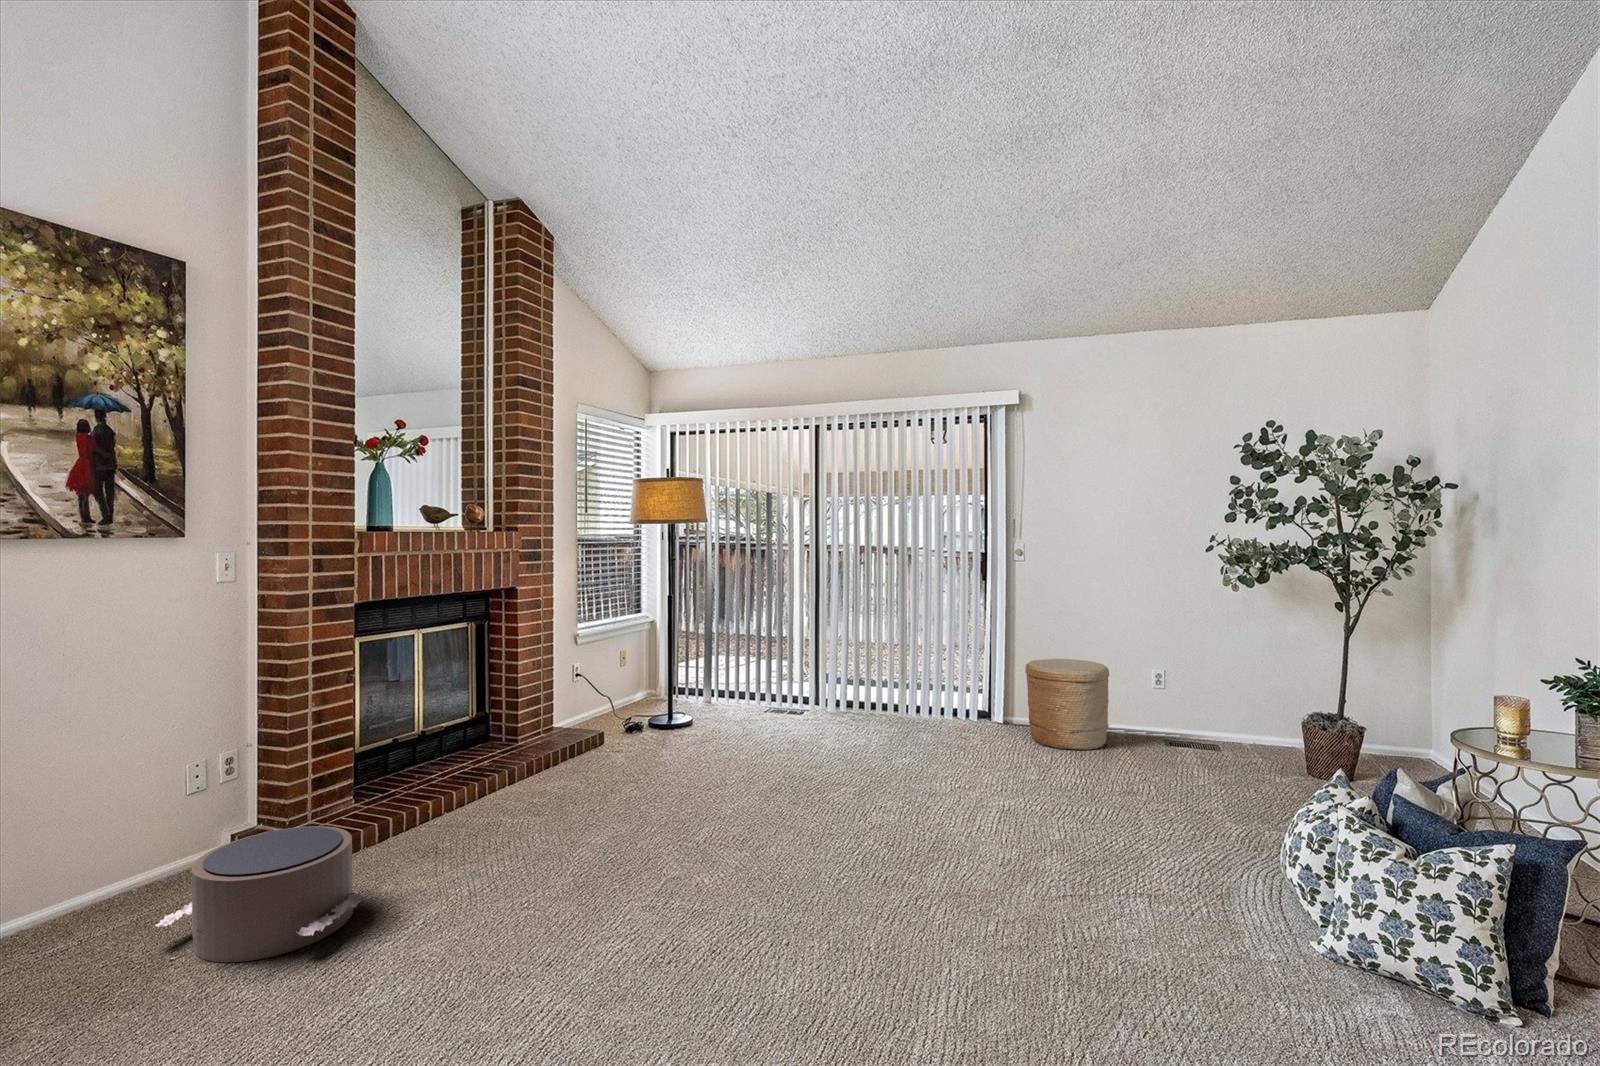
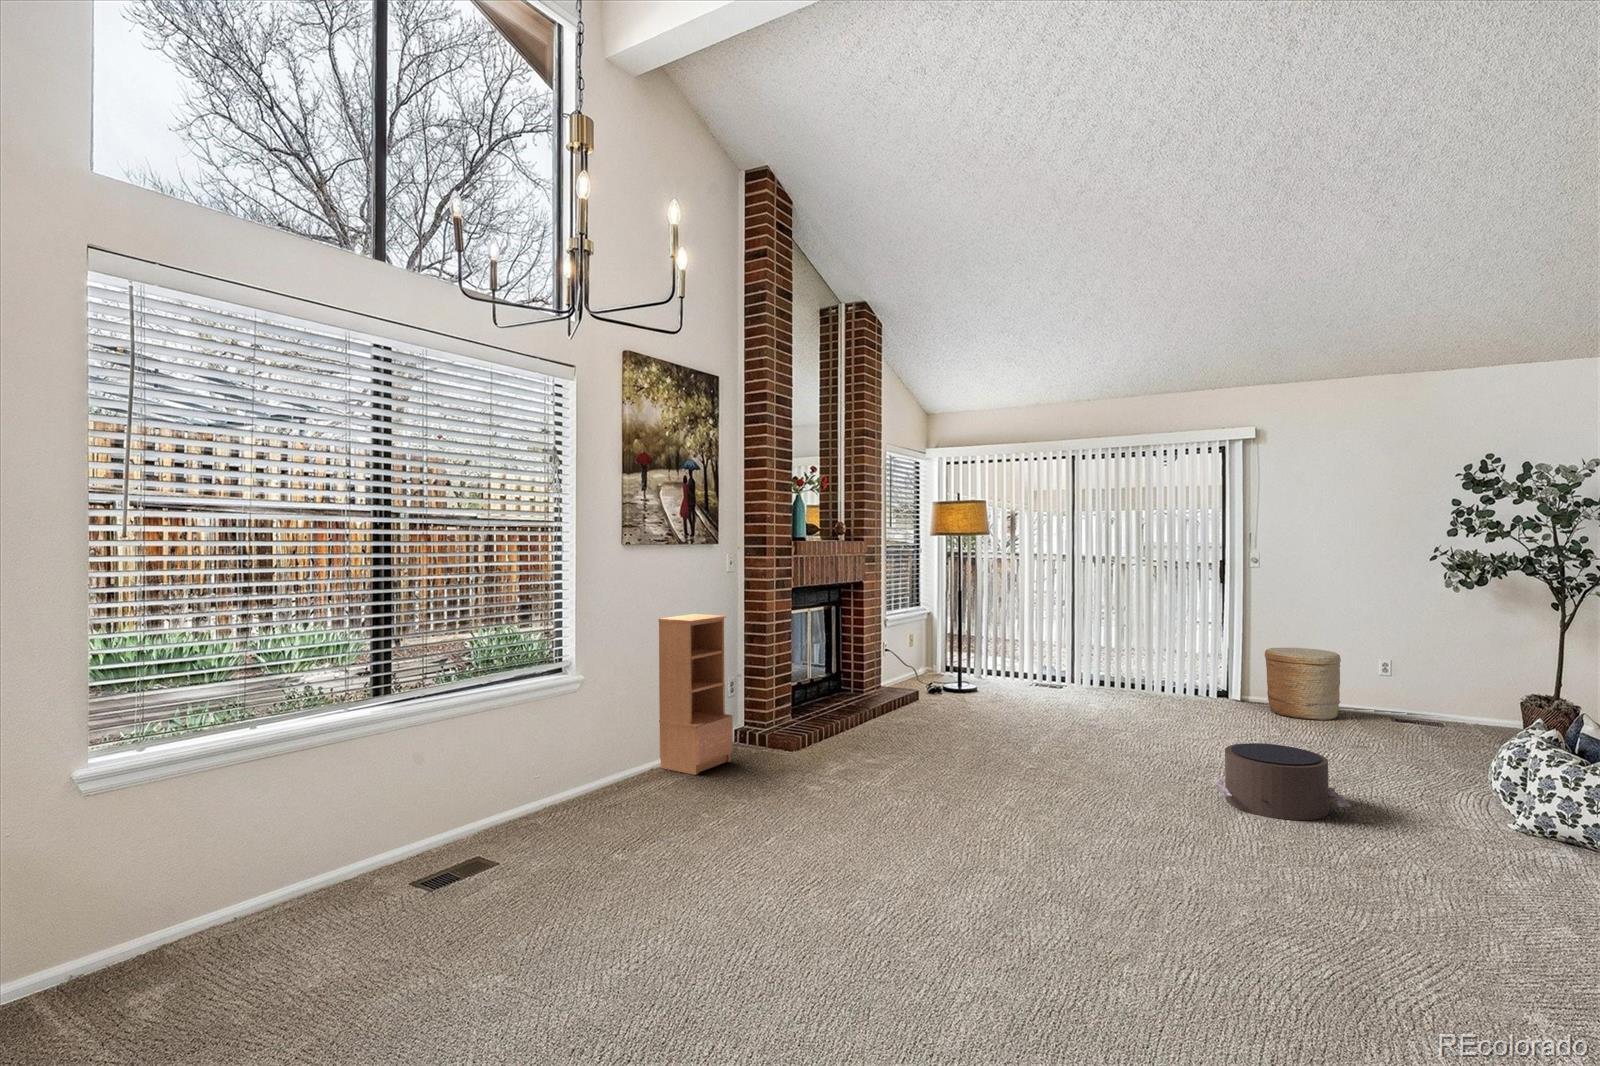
bookcase: none [7,654,174,946] -> present [658,614,733,775]
pouf: present [155,826,367,962] -> present [1213,743,1350,820]

